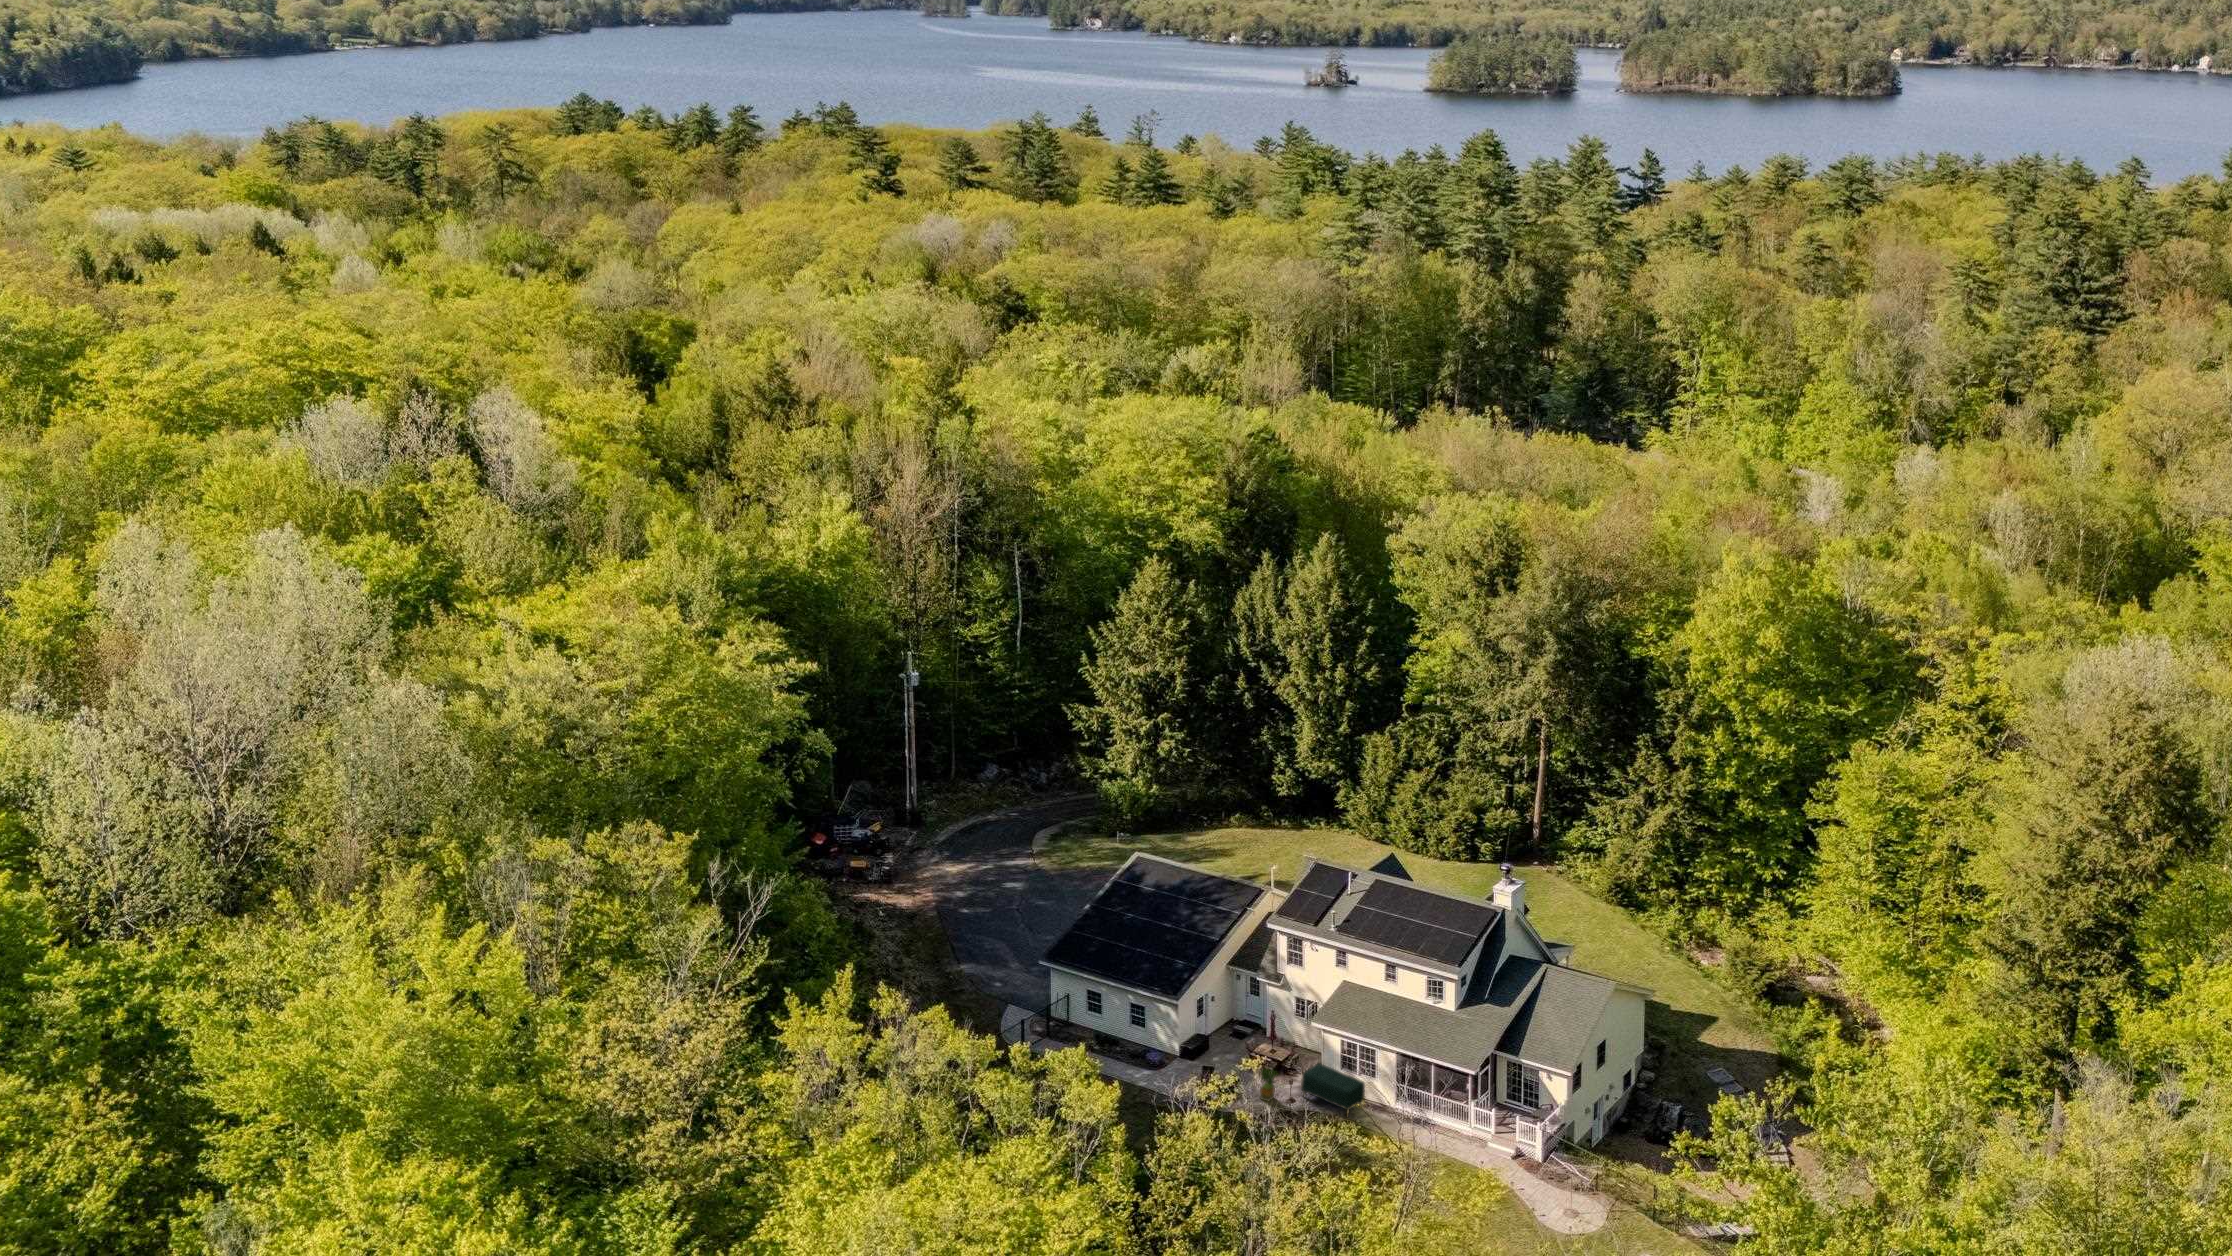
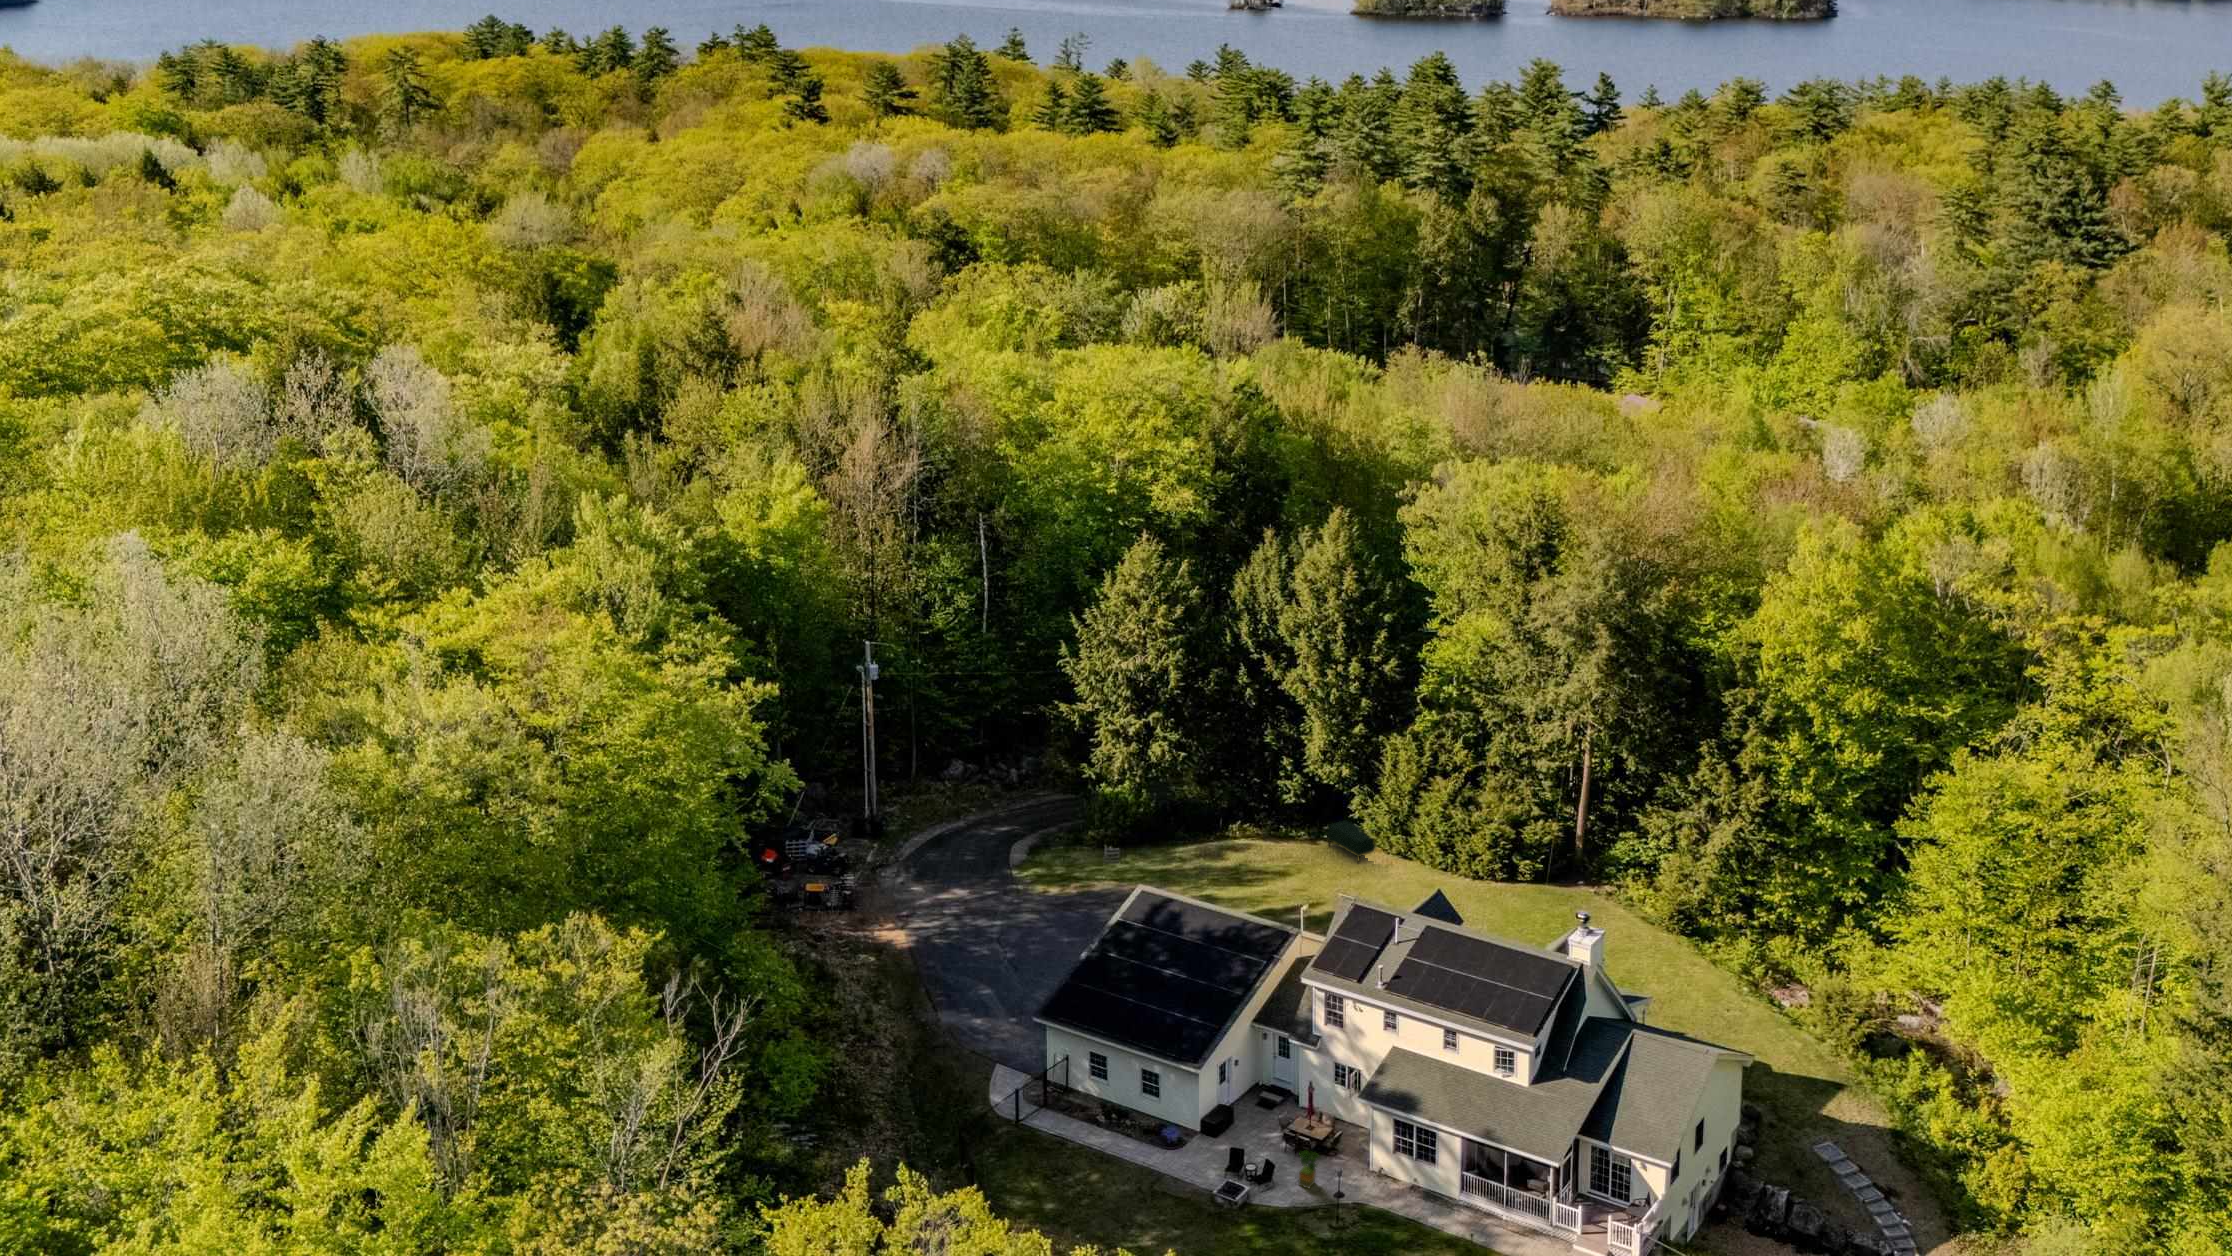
bench: present [1301,1063,1365,1116] -> present [1327,820,1376,861]

